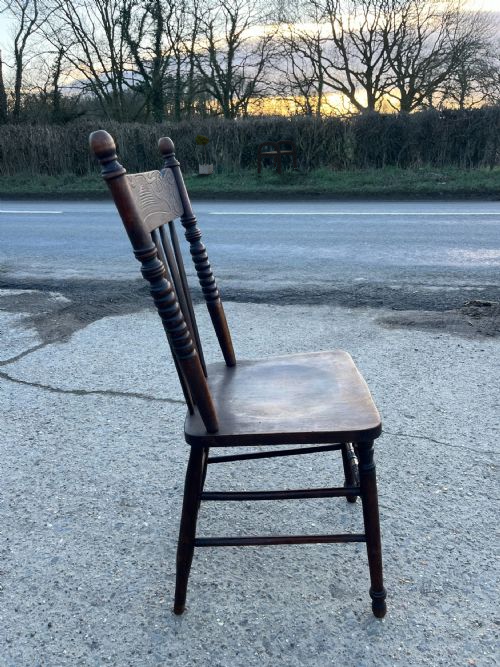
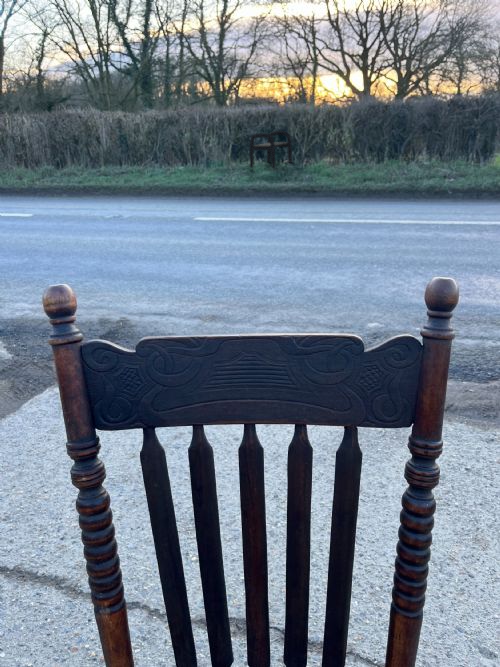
potted tree: present [195,135,213,174] -> none [183,124,203,167]

